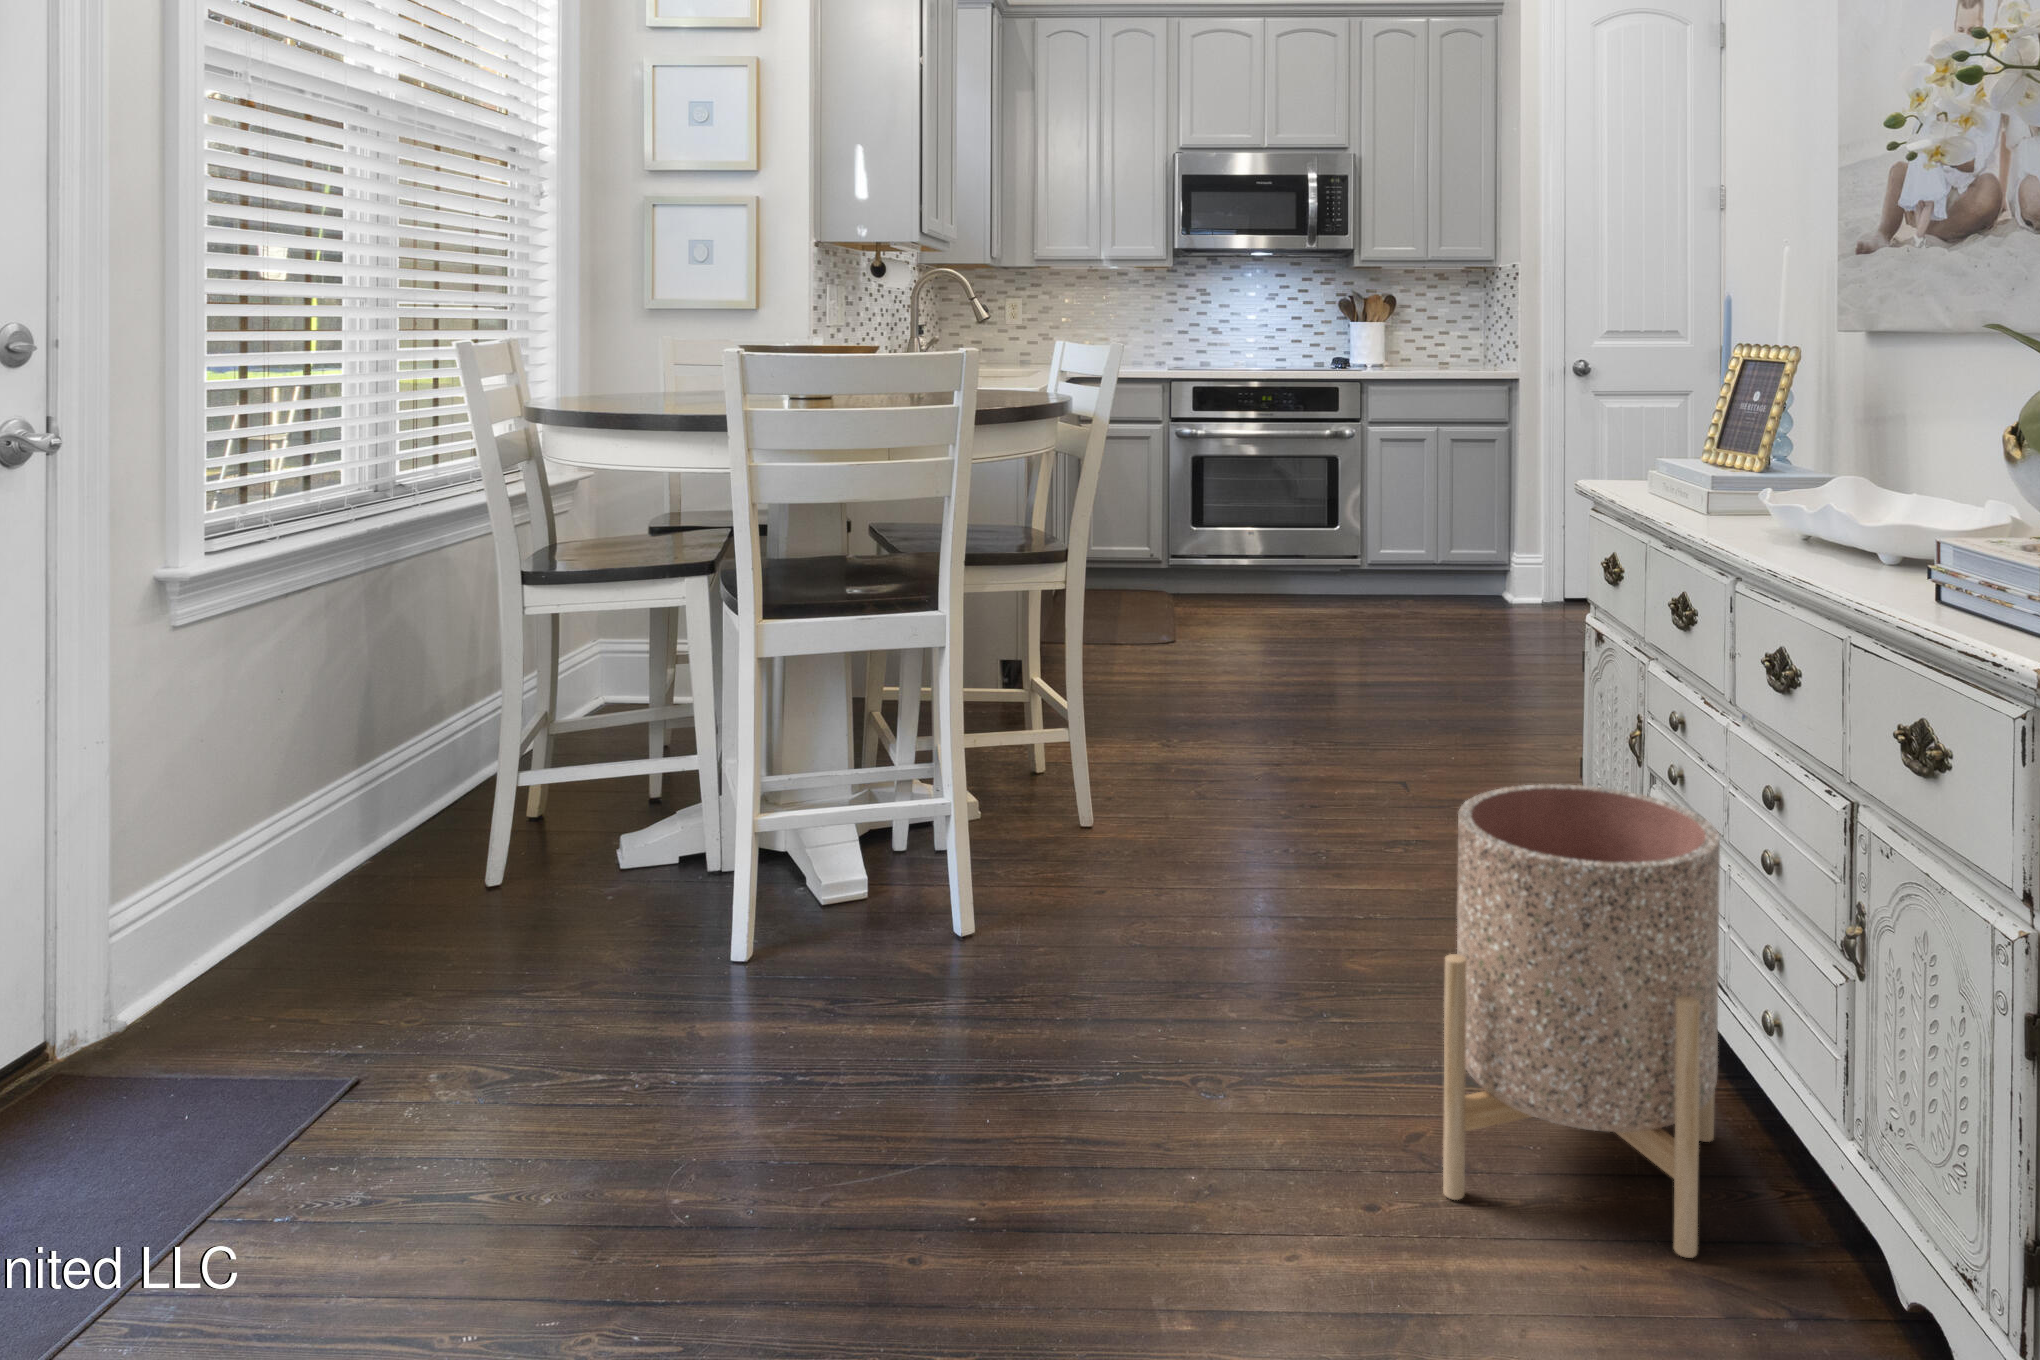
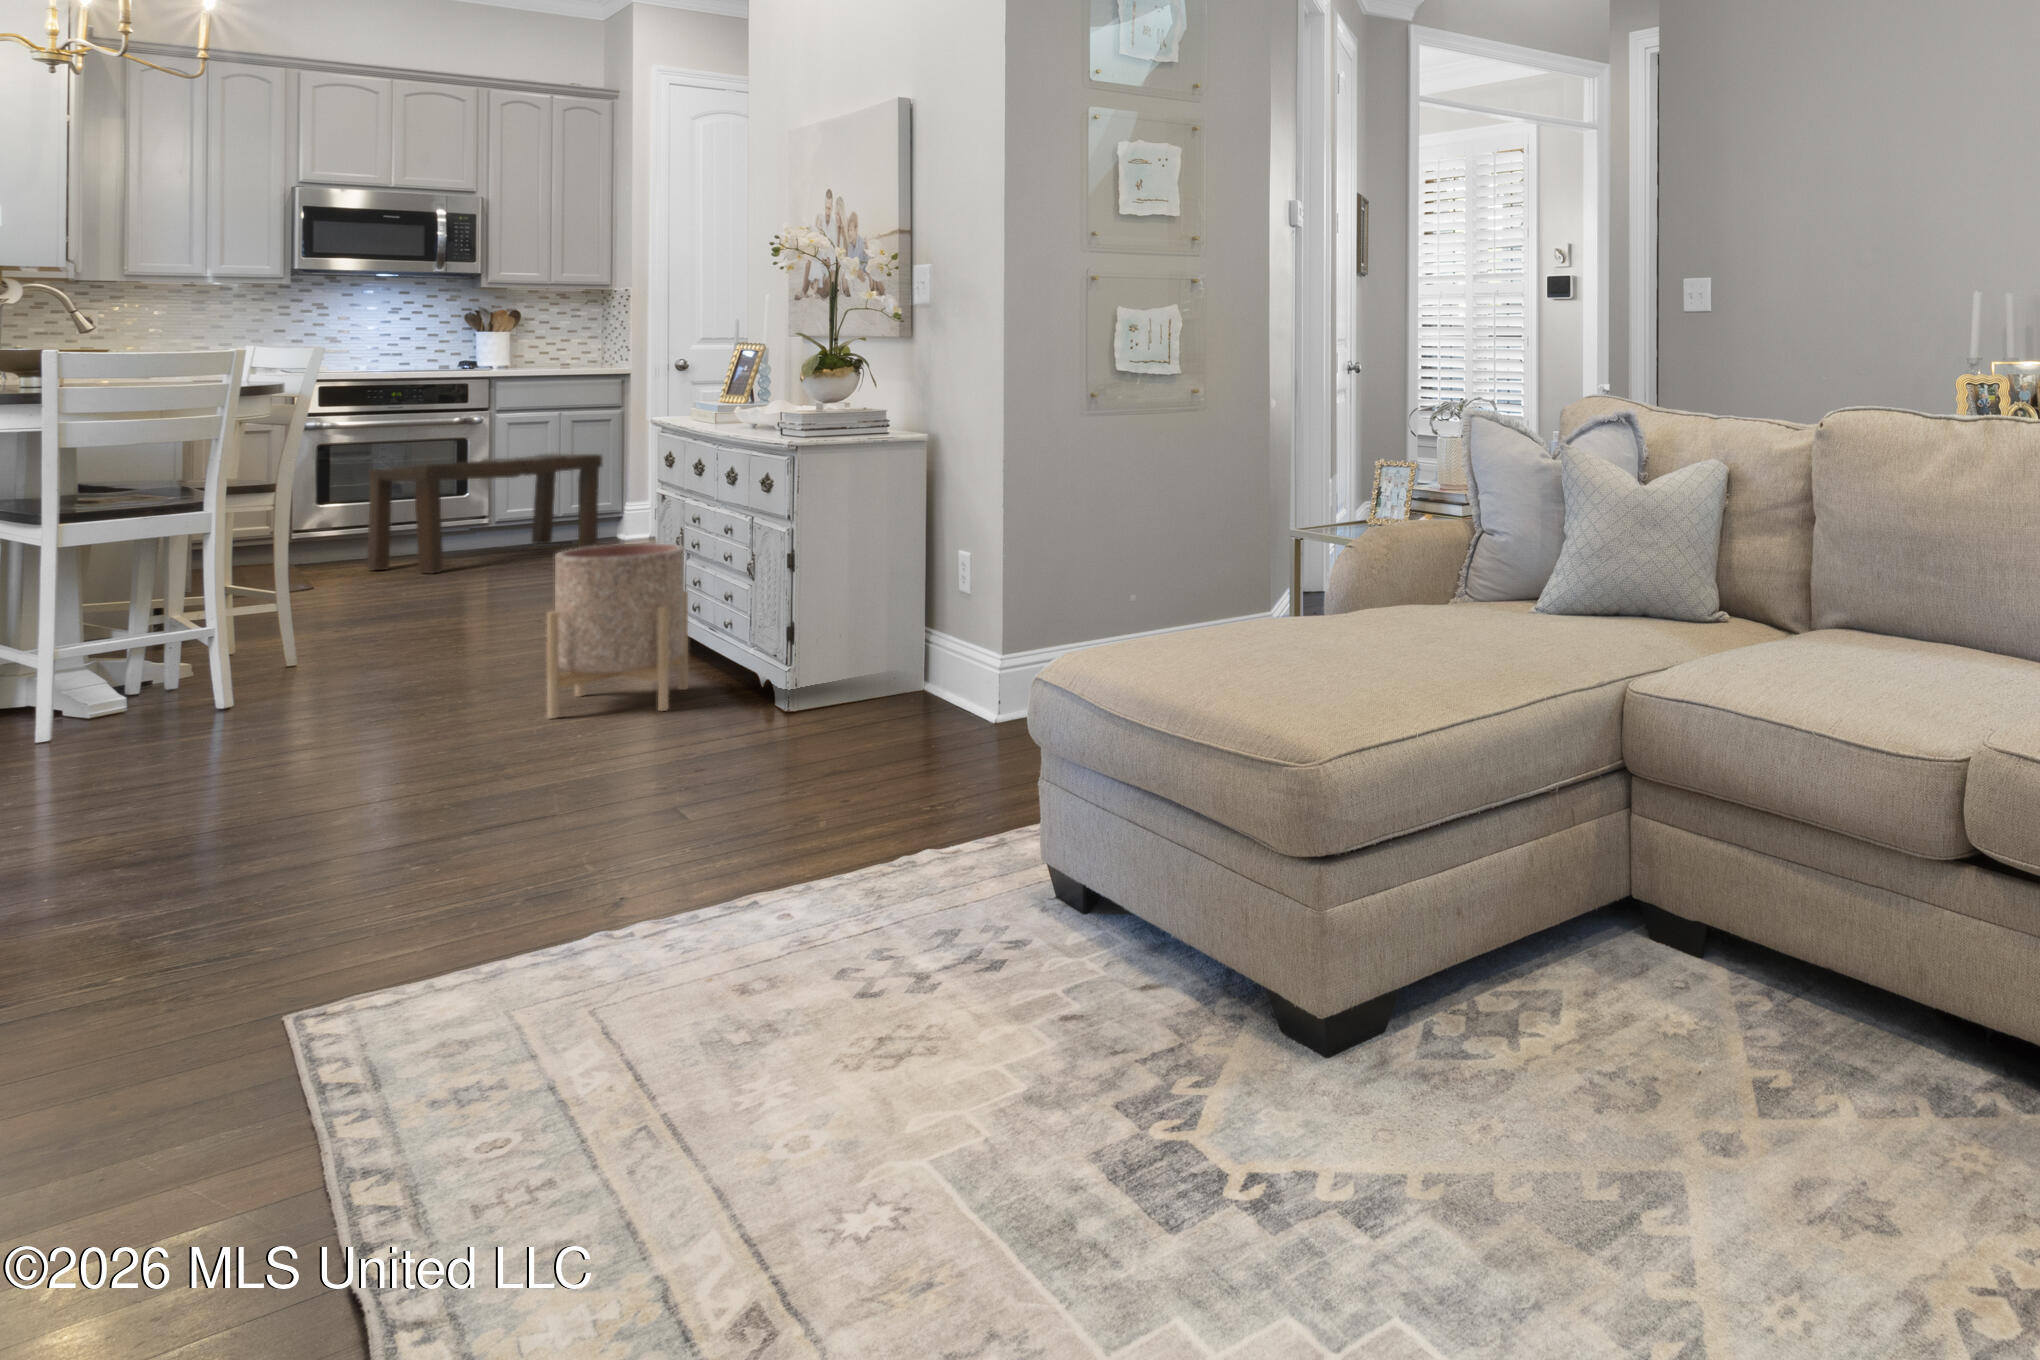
bench: none [1234,480,1489,638] -> present [367,453,603,574]

